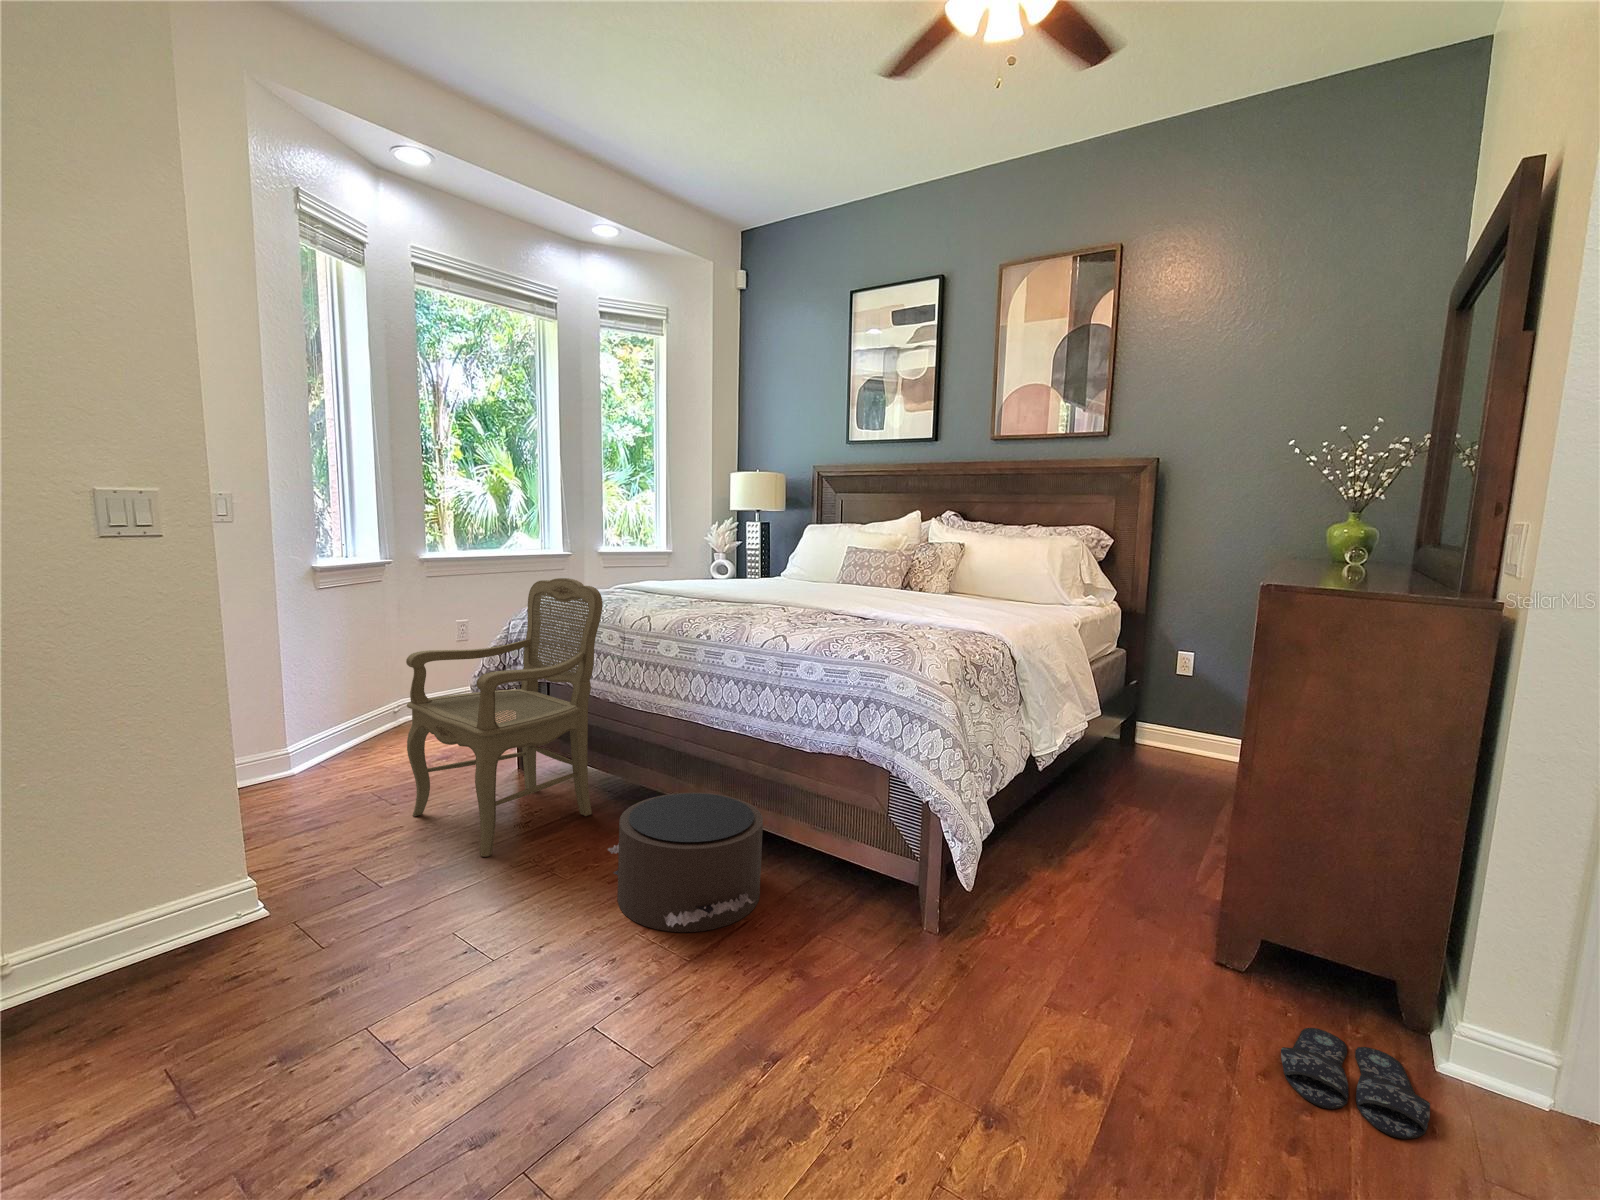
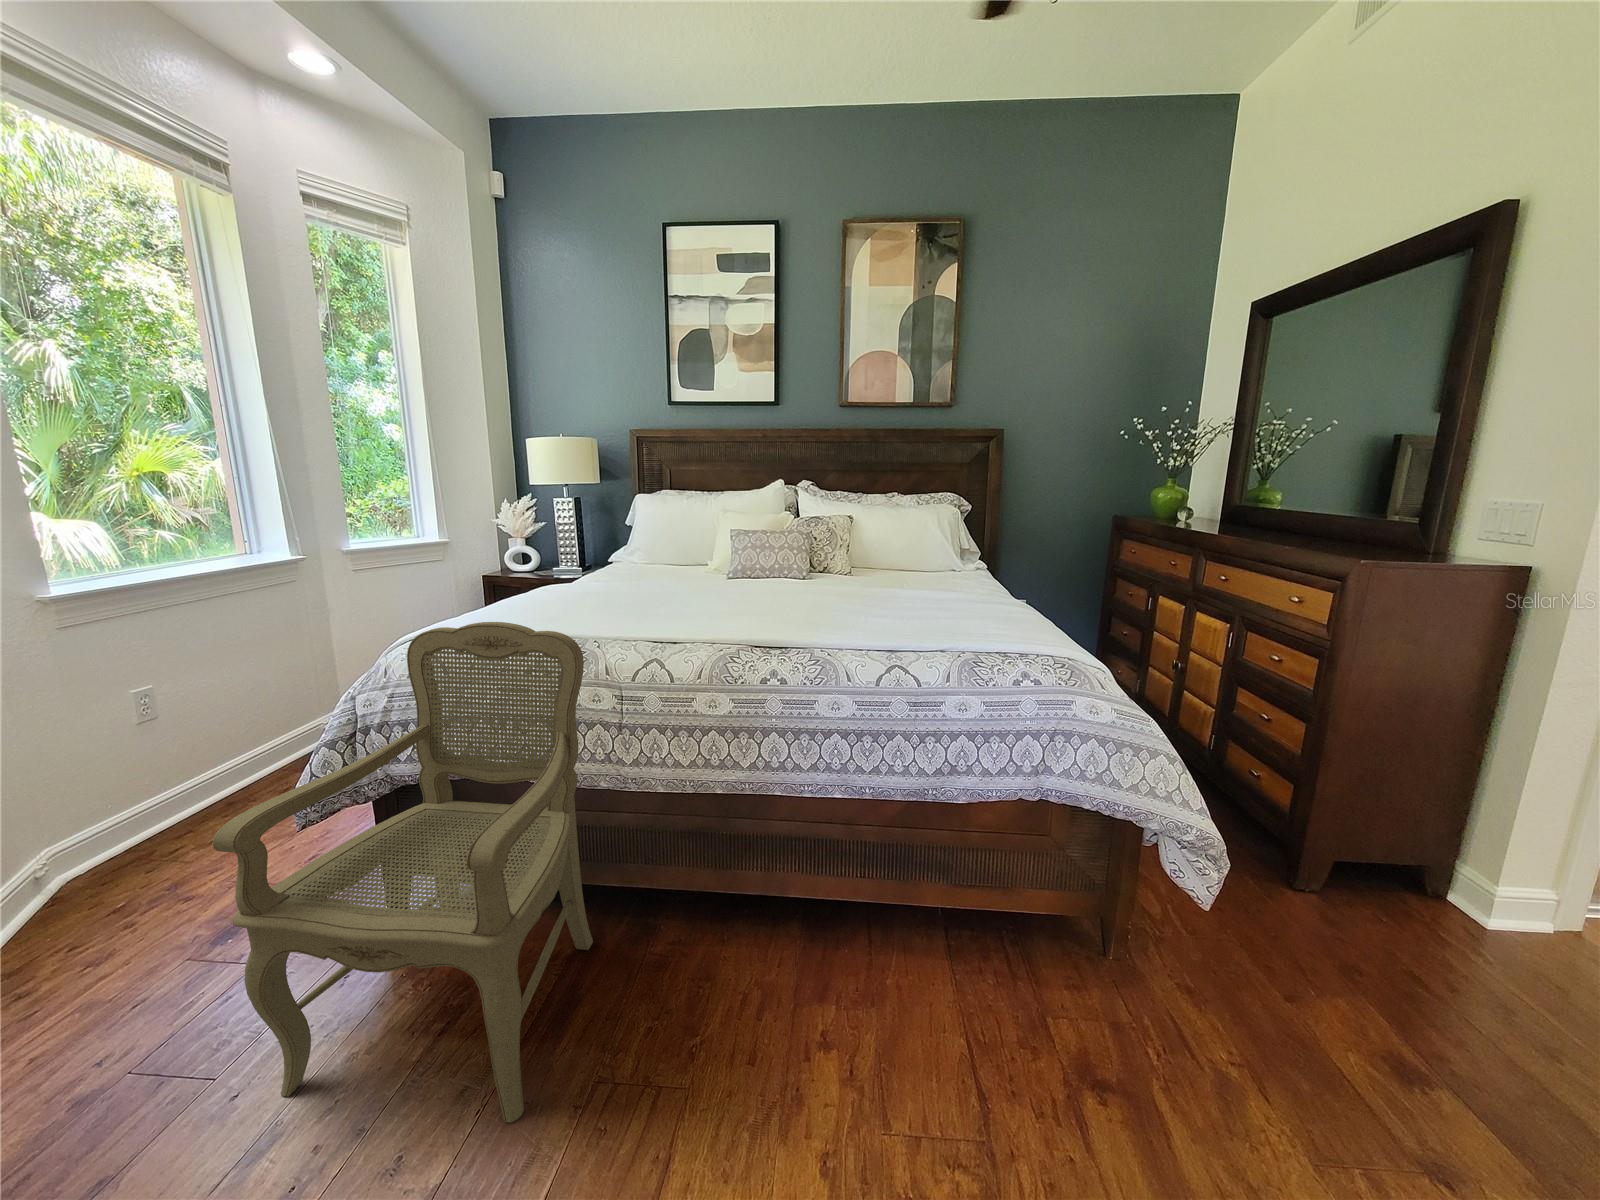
pouf: present [608,793,763,932] -> none [720,872,973,1118]
slippers: present [1281,1028,1430,1139] -> none [1363,903,1522,987]

